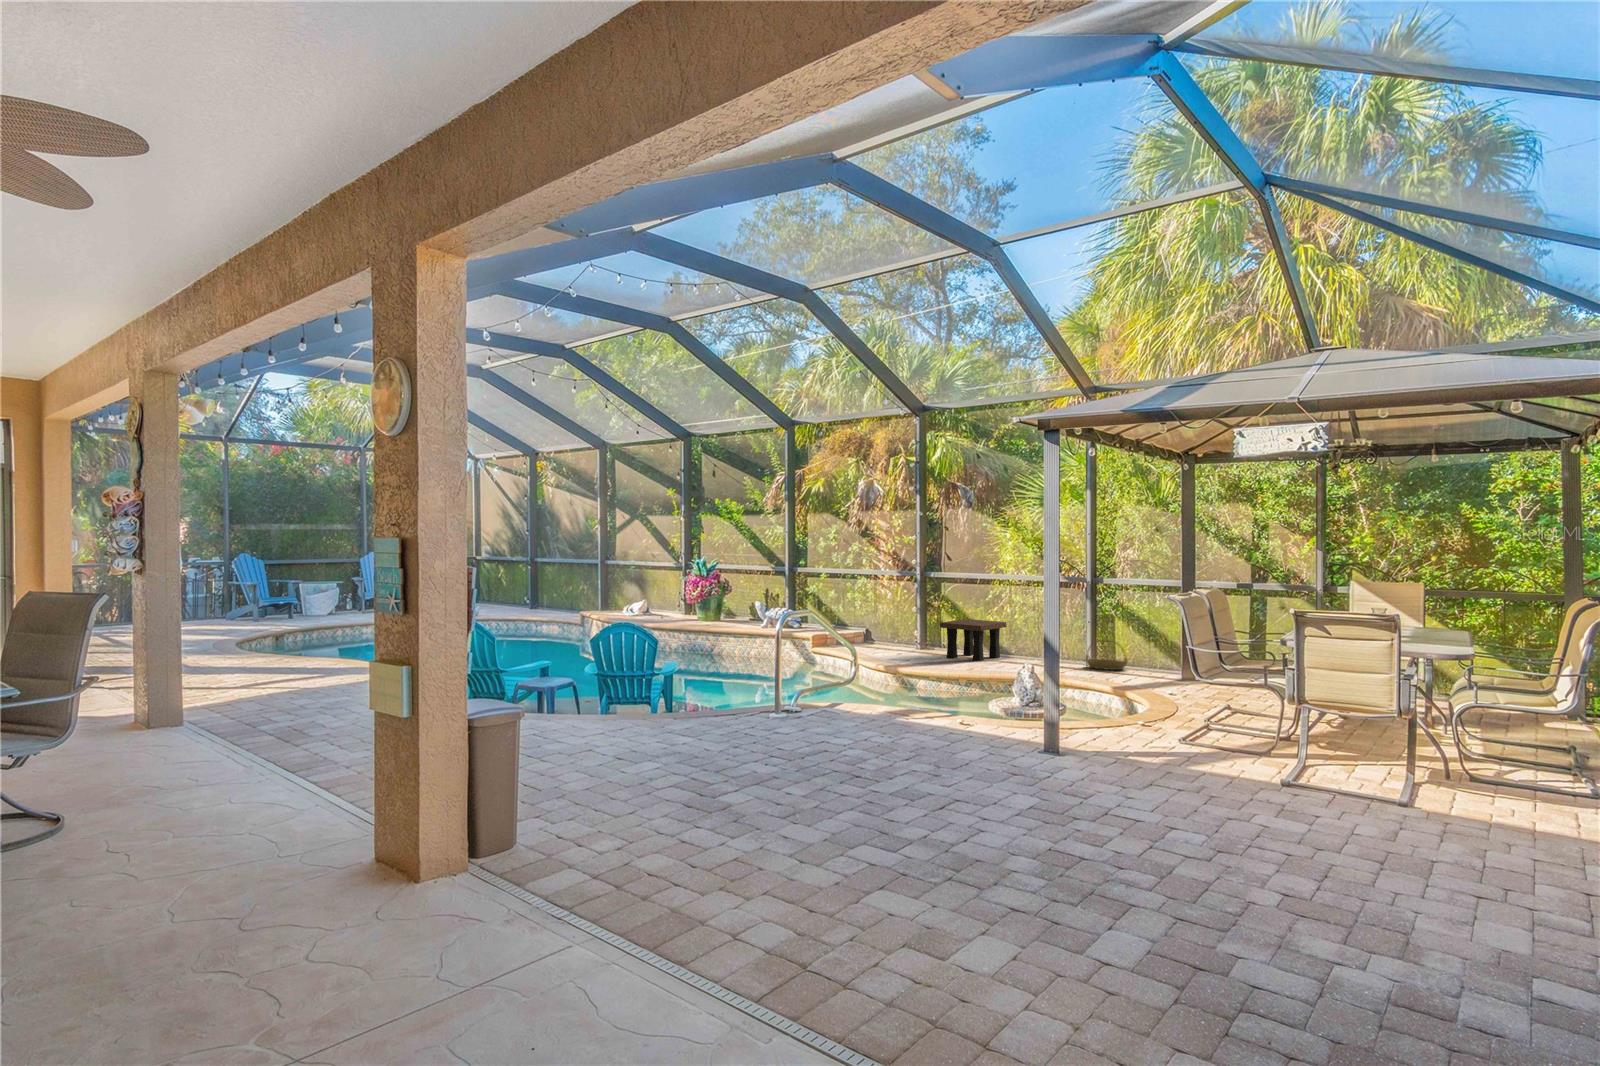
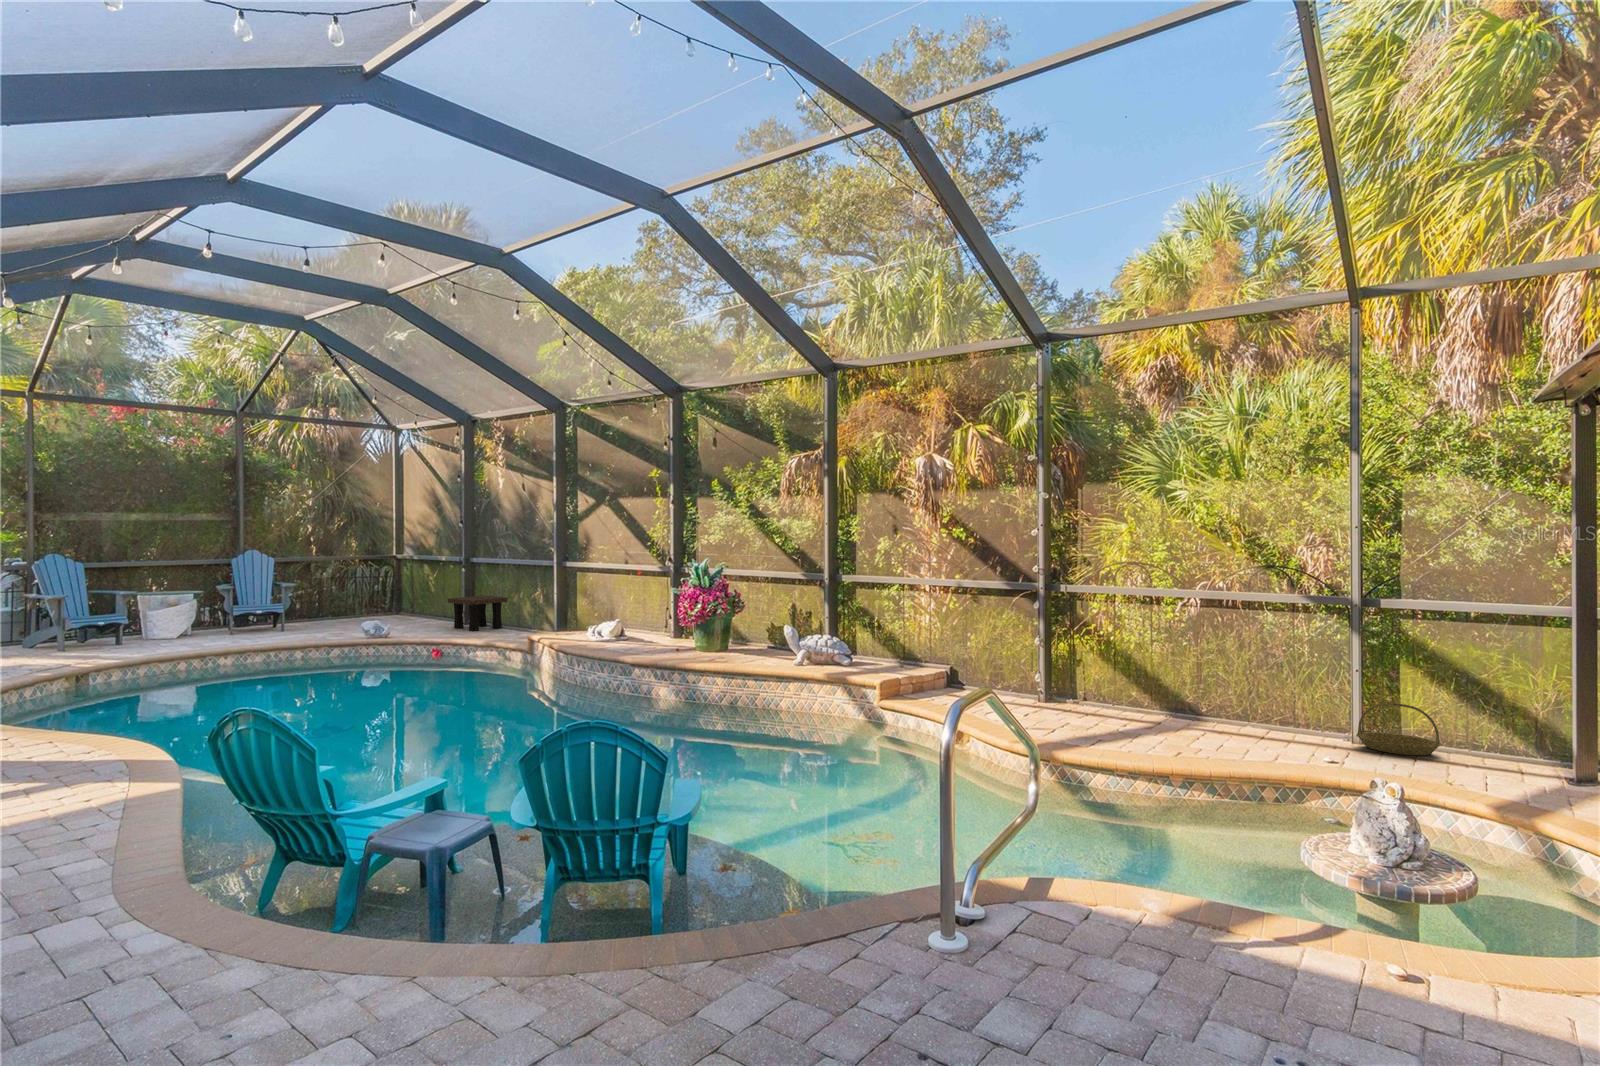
side table: present [940,619,1006,661] -> present [448,595,507,631]

